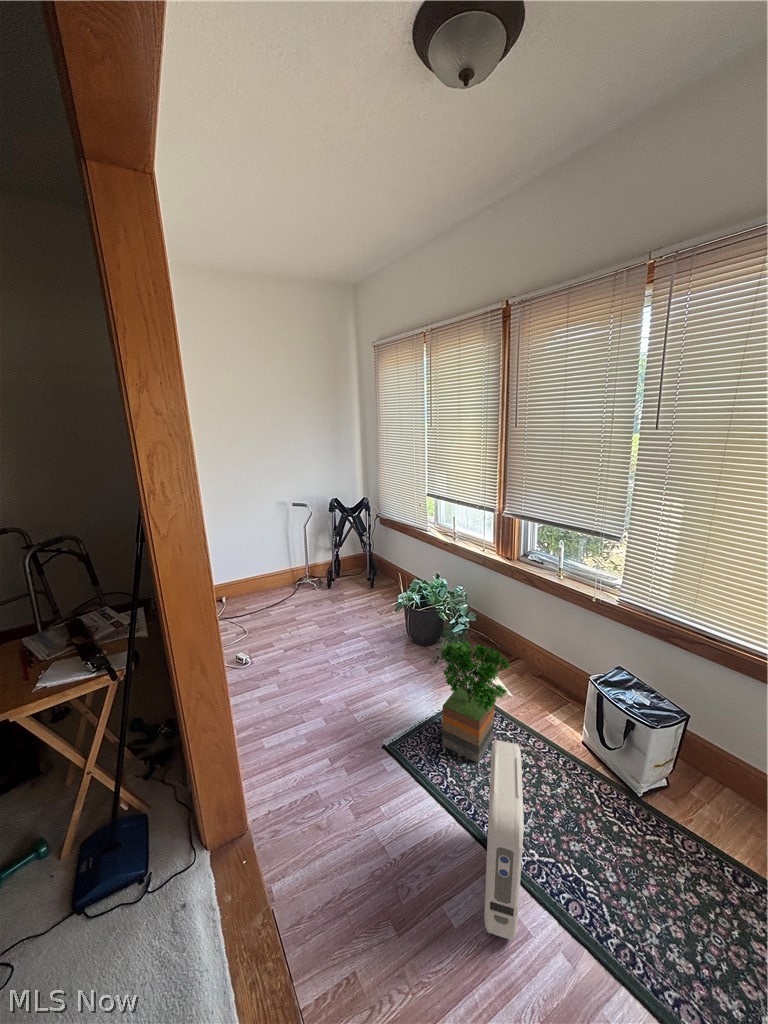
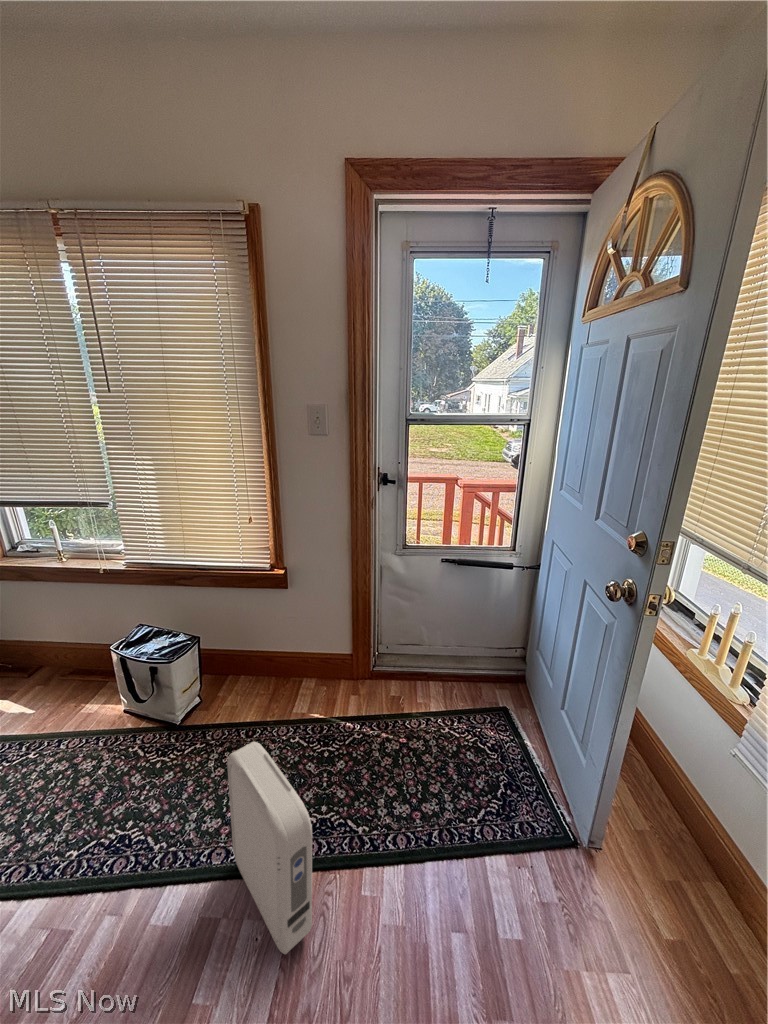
potted tree: present [441,641,511,763] -> none [89,657,203,820]

